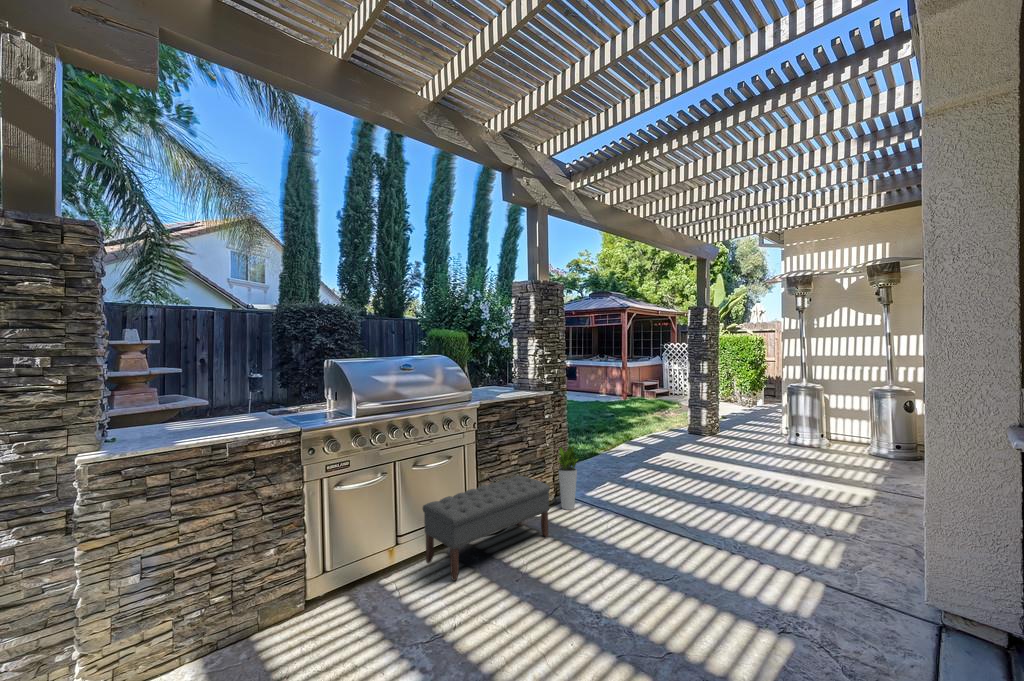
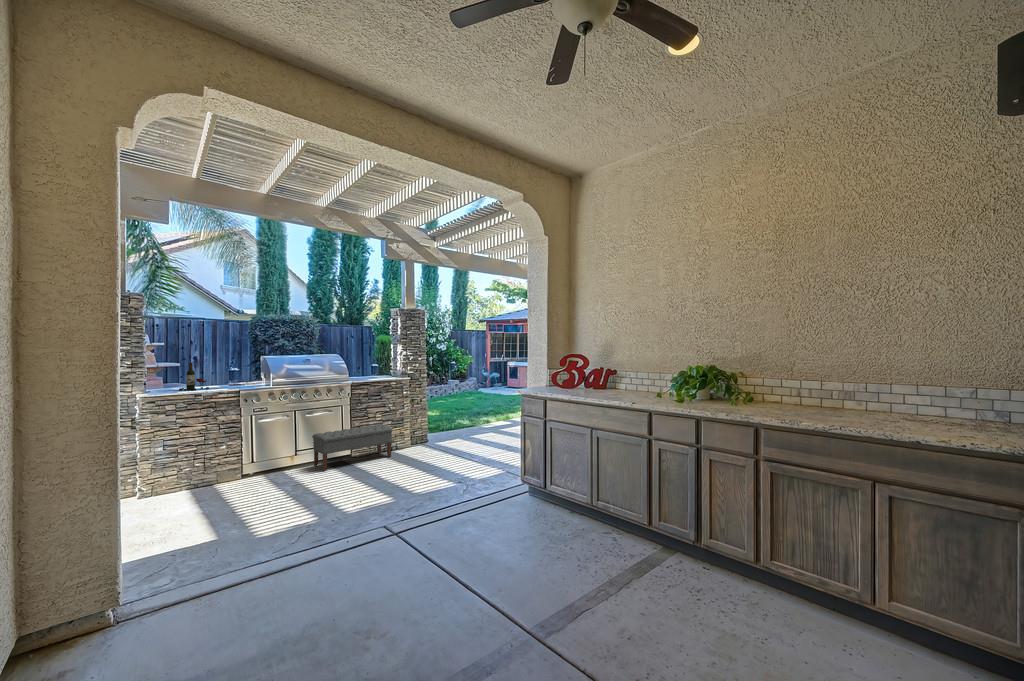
wine bottle: none [177,376,237,435] -> present [179,363,209,391]
planter: present [557,445,578,510] -> none [408,408,424,448]

